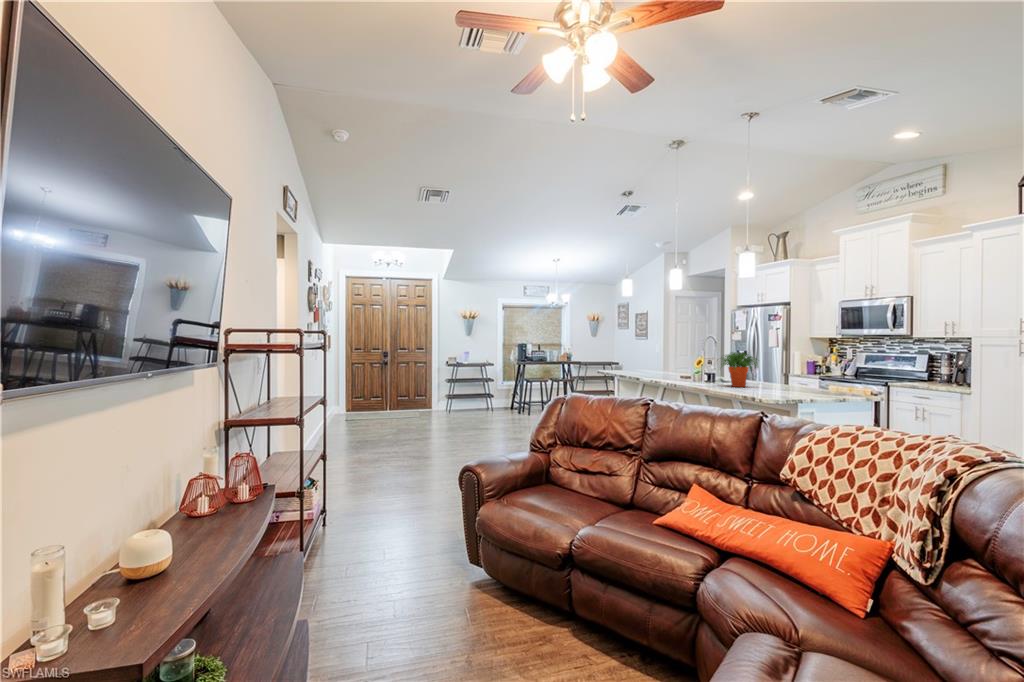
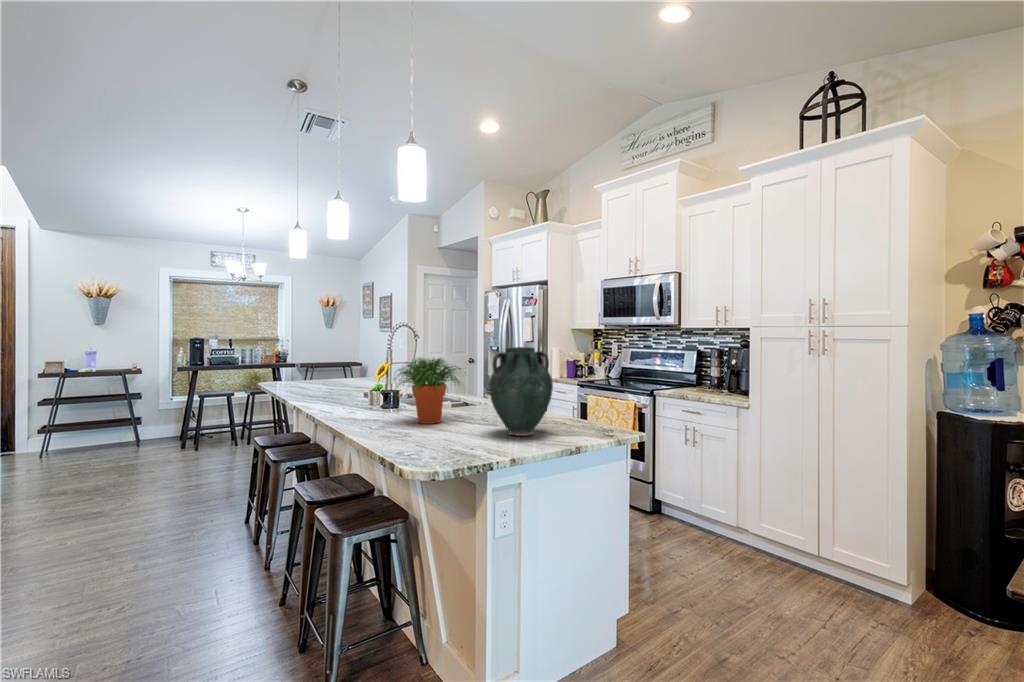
vase: none [782,346,821,392] -> present [489,347,553,436]

